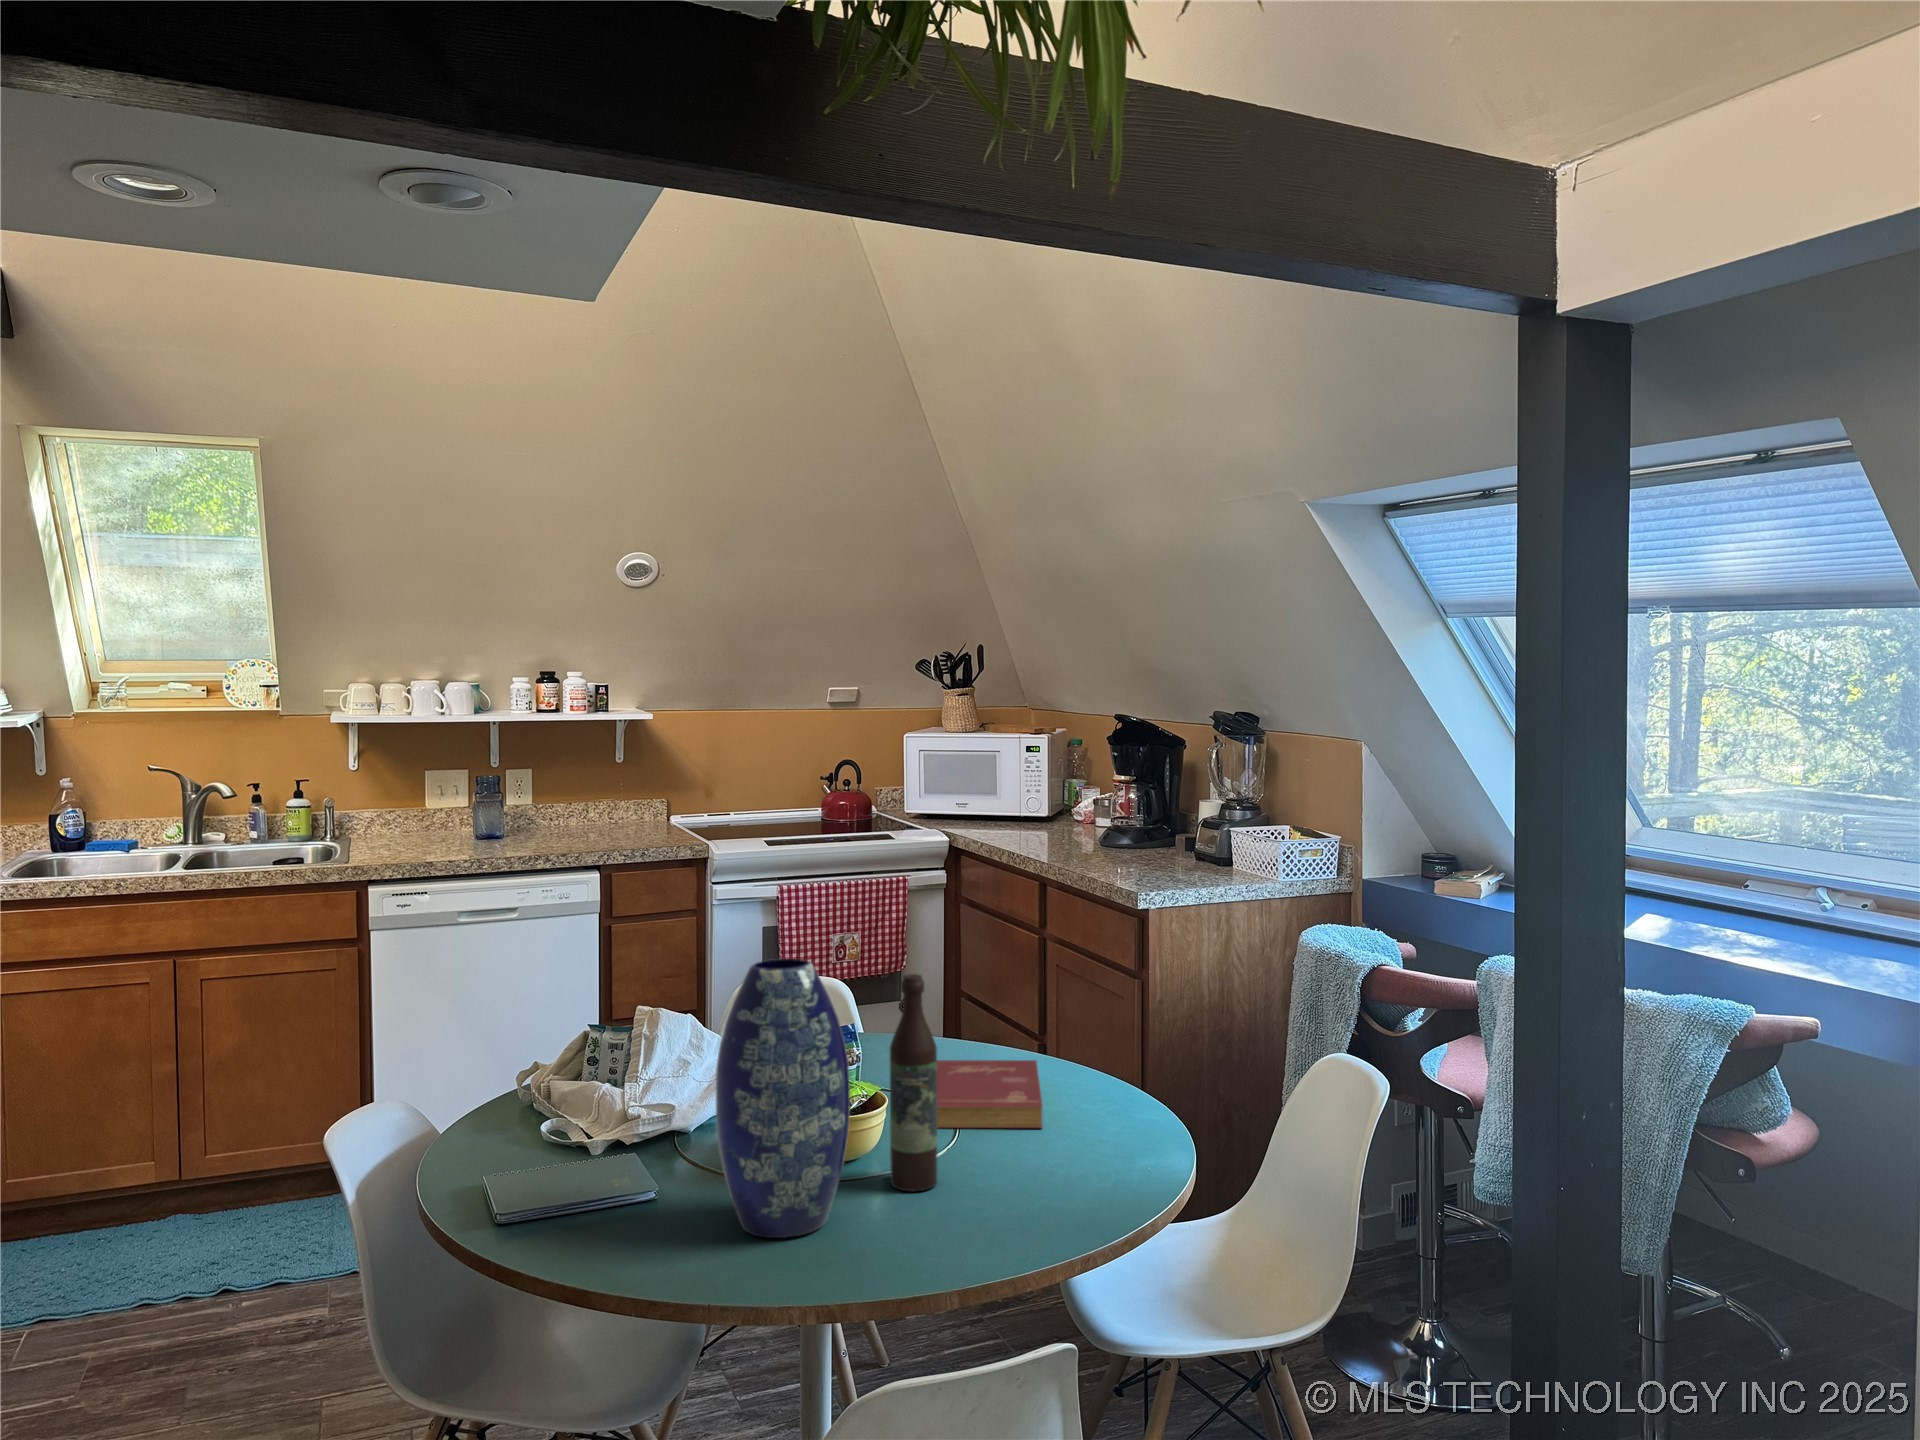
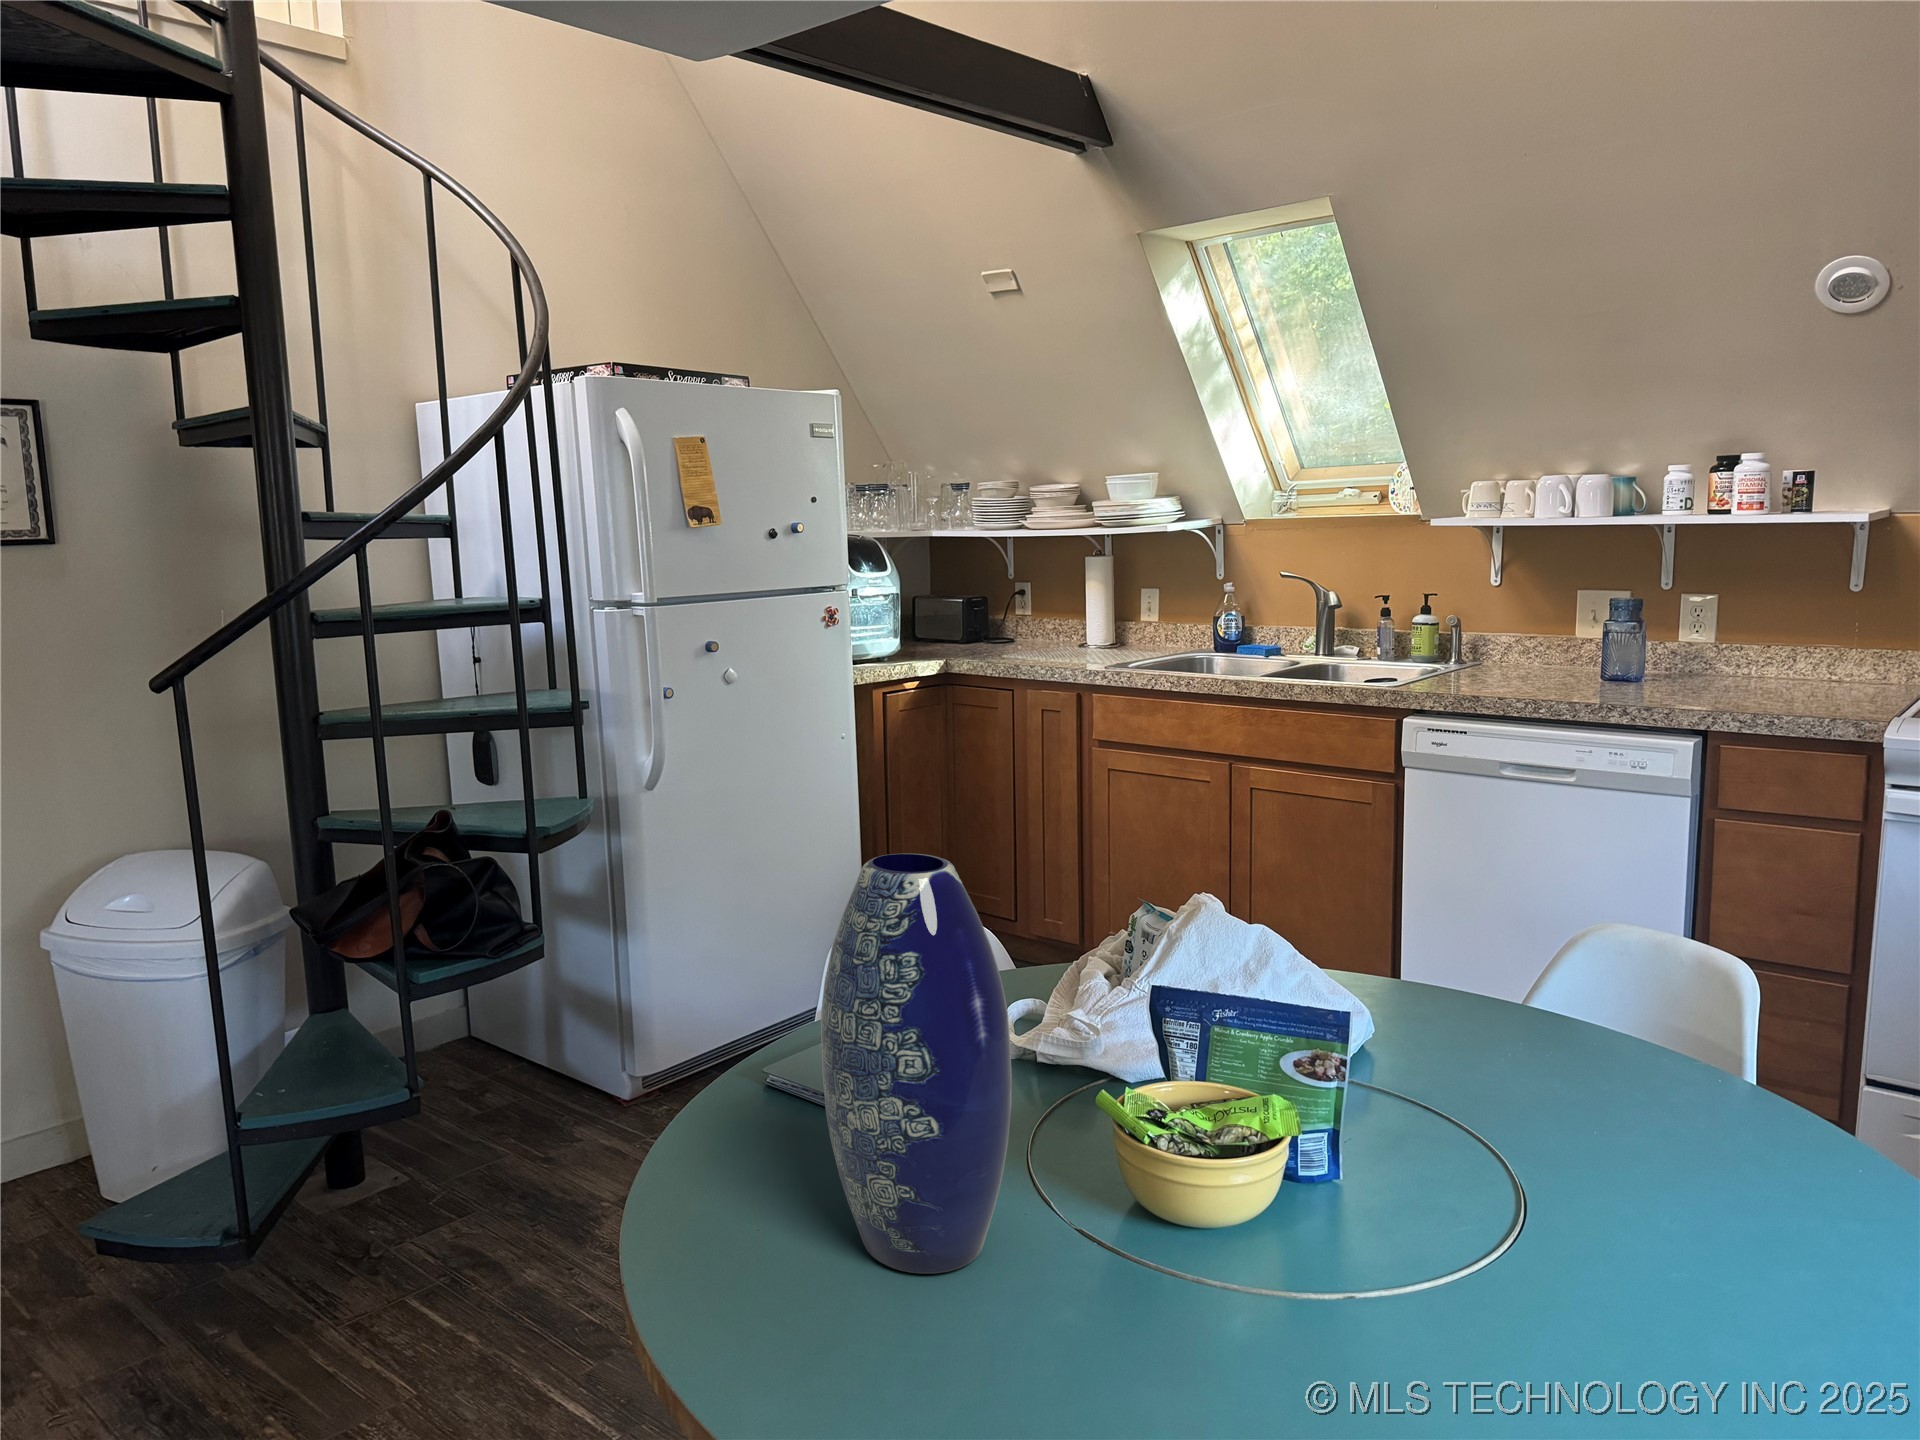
wine bottle: present [890,974,937,1191] -> none [1119,940,1205,1315]
book: present [937,1060,1043,1128] -> none [1385,1135,1763,1338]

